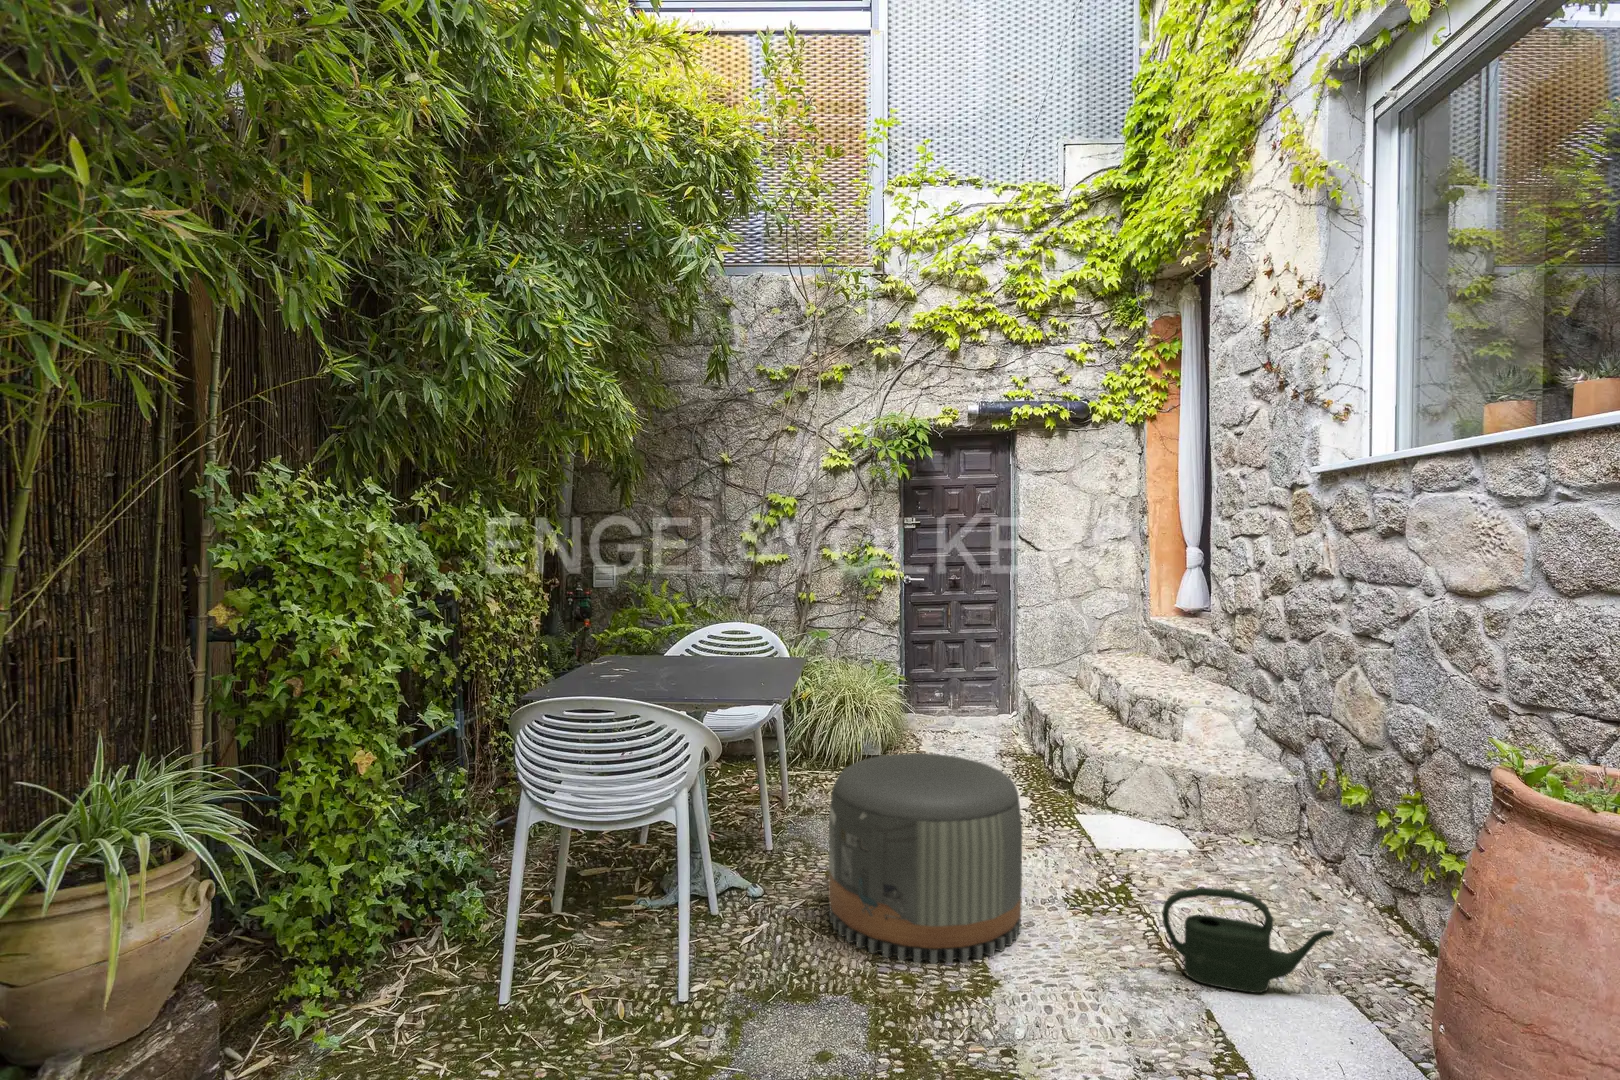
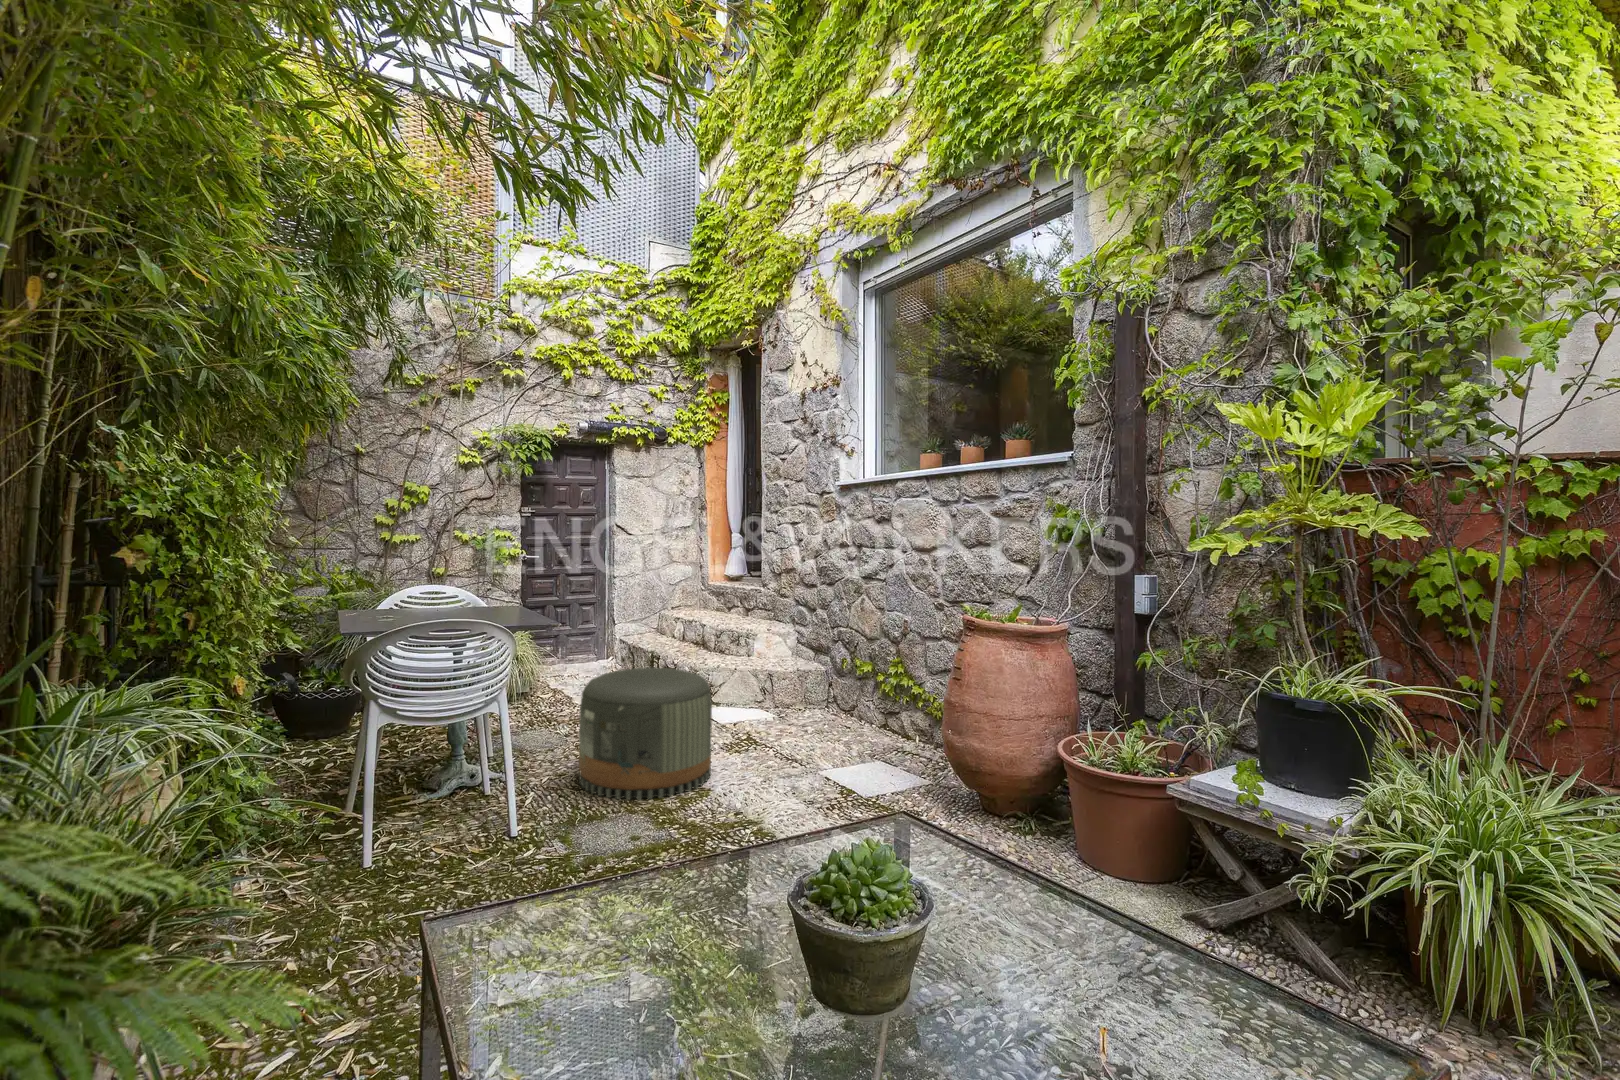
watering can: present [1162,888,1334,993] -> none [796,718,880,773]

